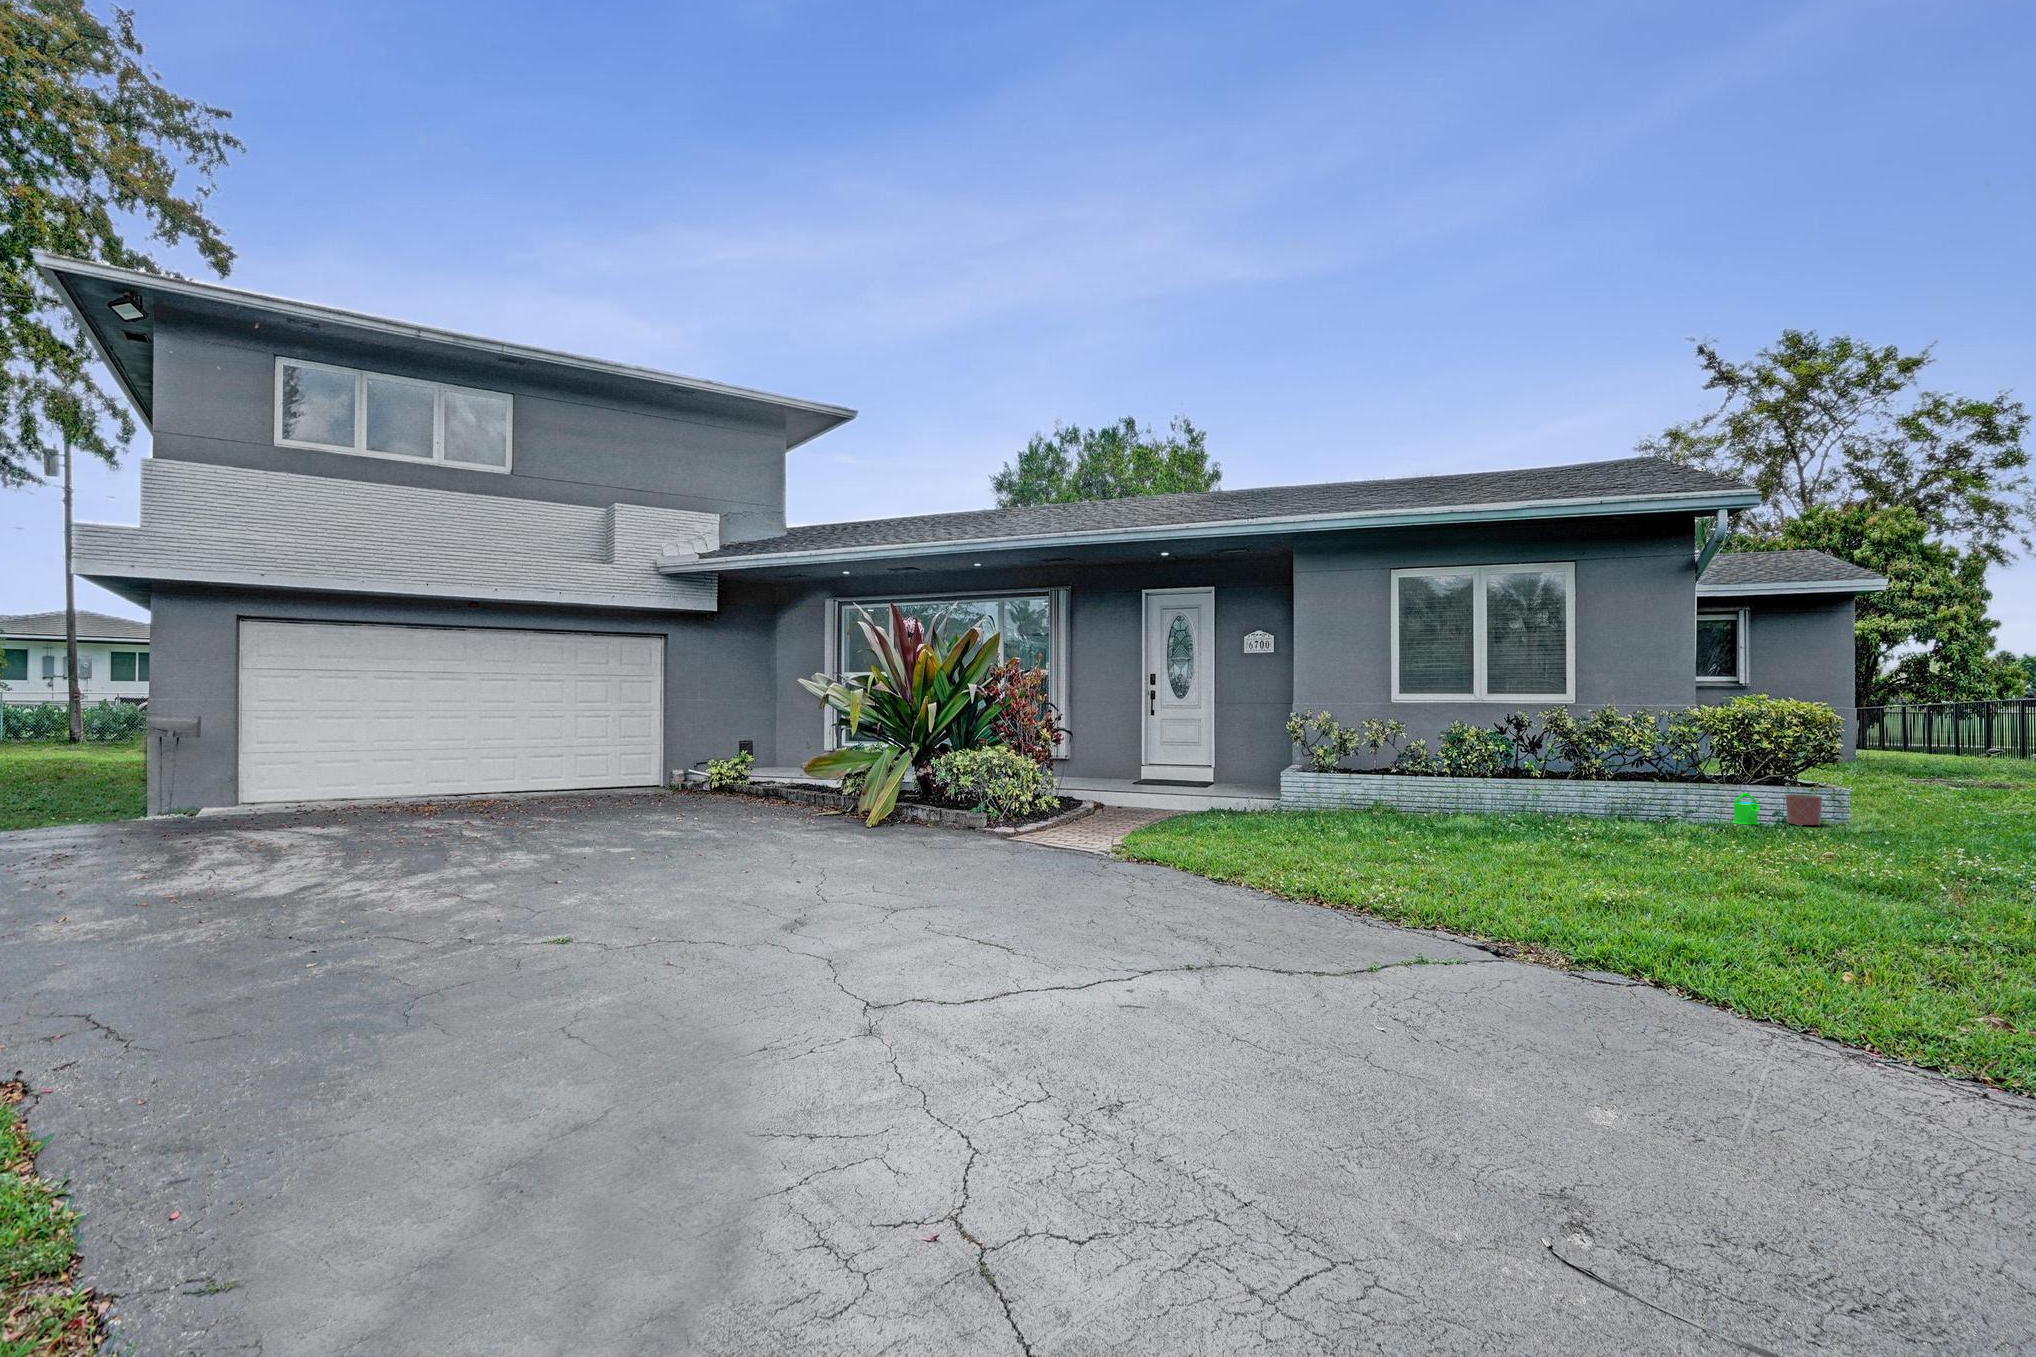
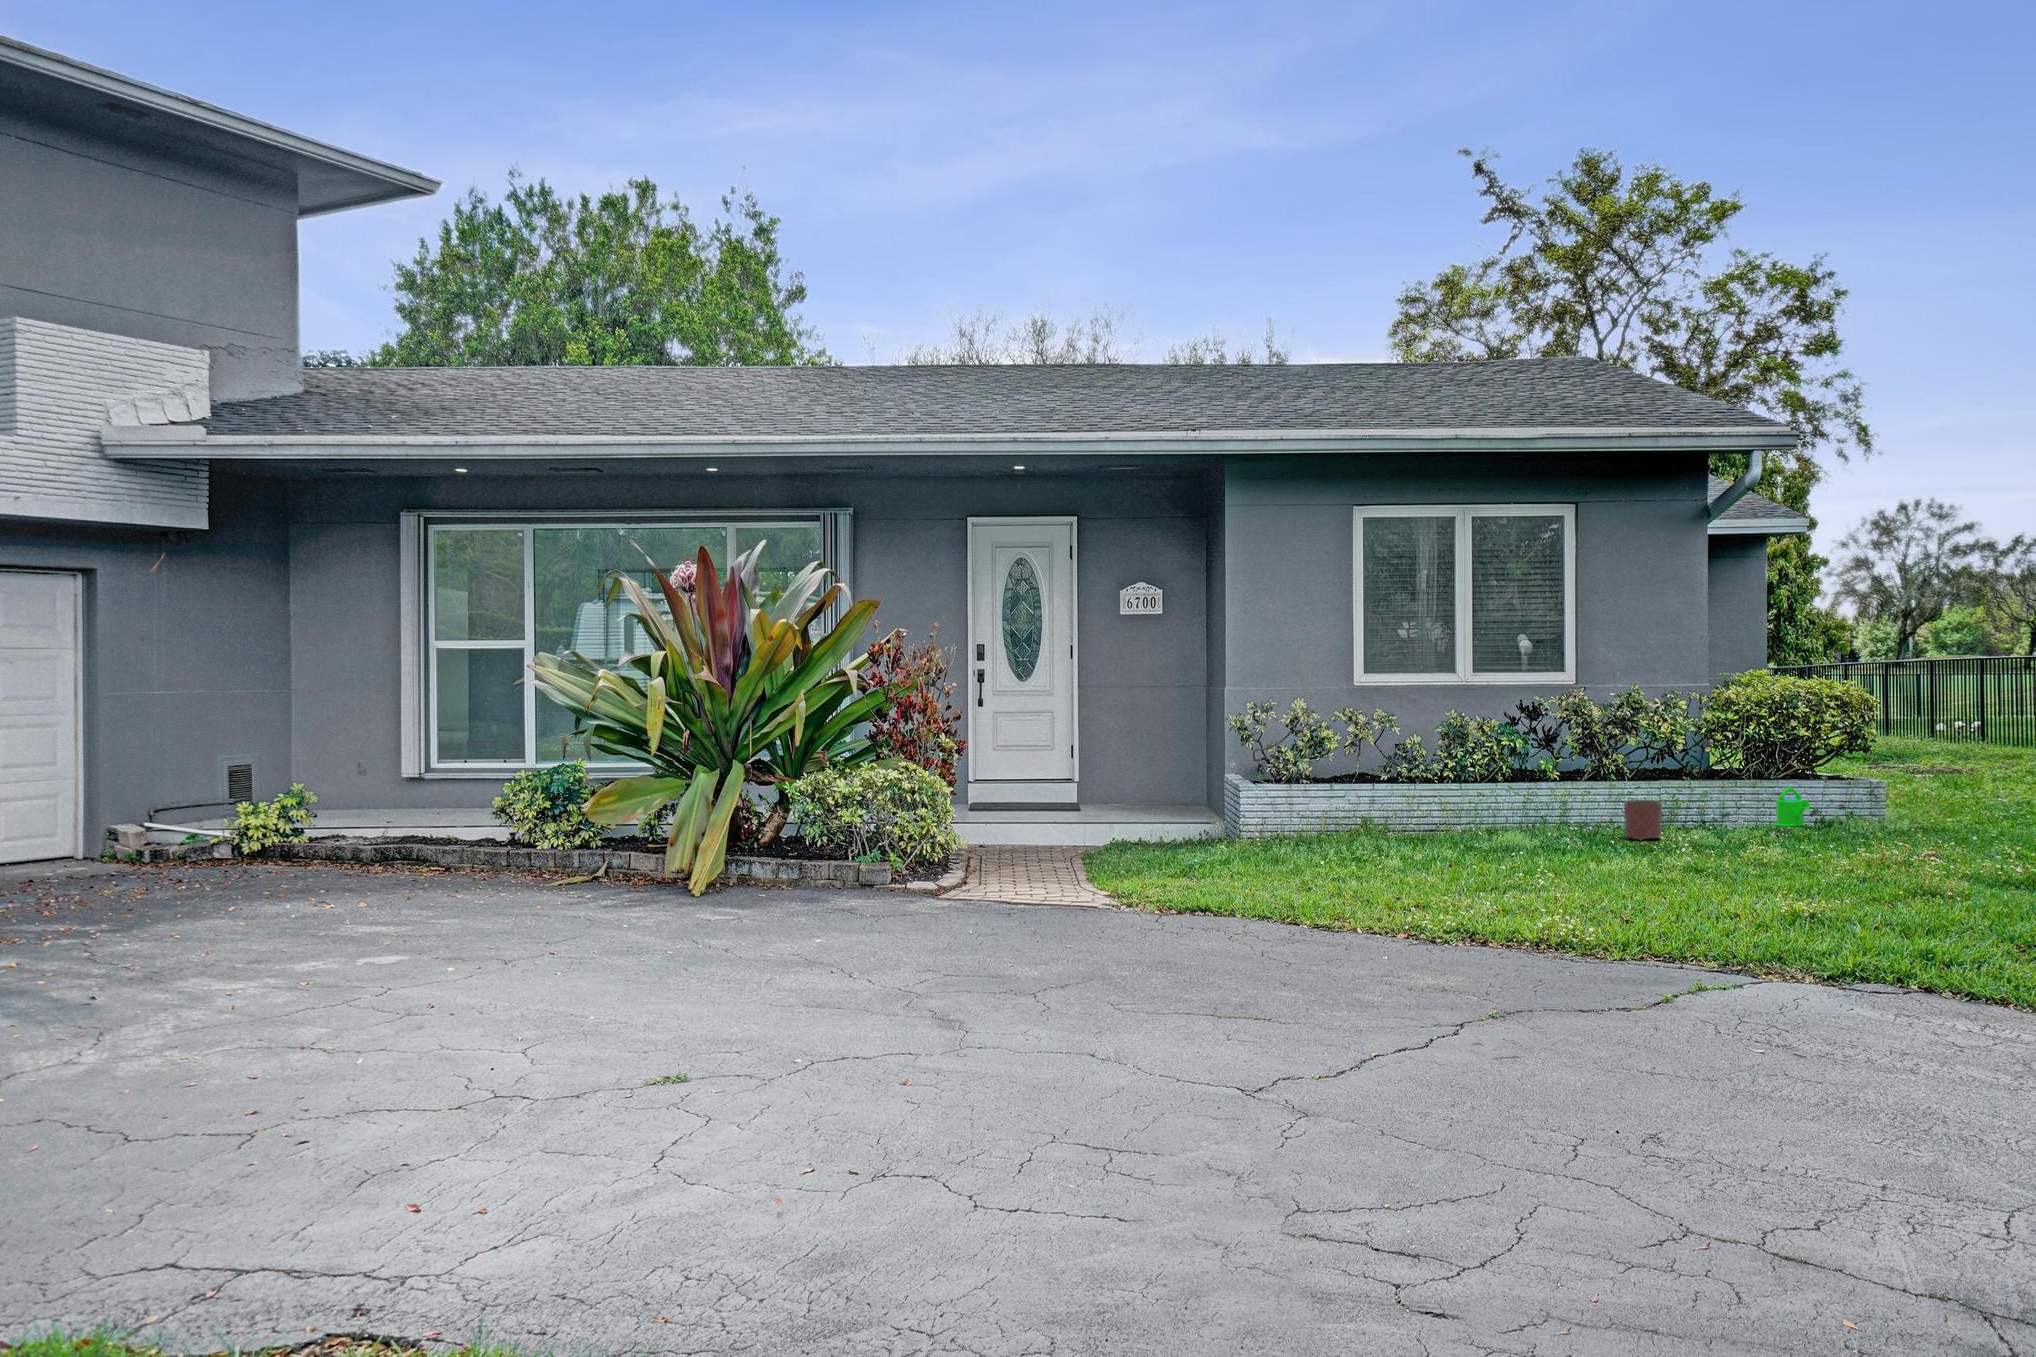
planter: present [1786,794,1822,826] -> present [1624,800,1662,840]

